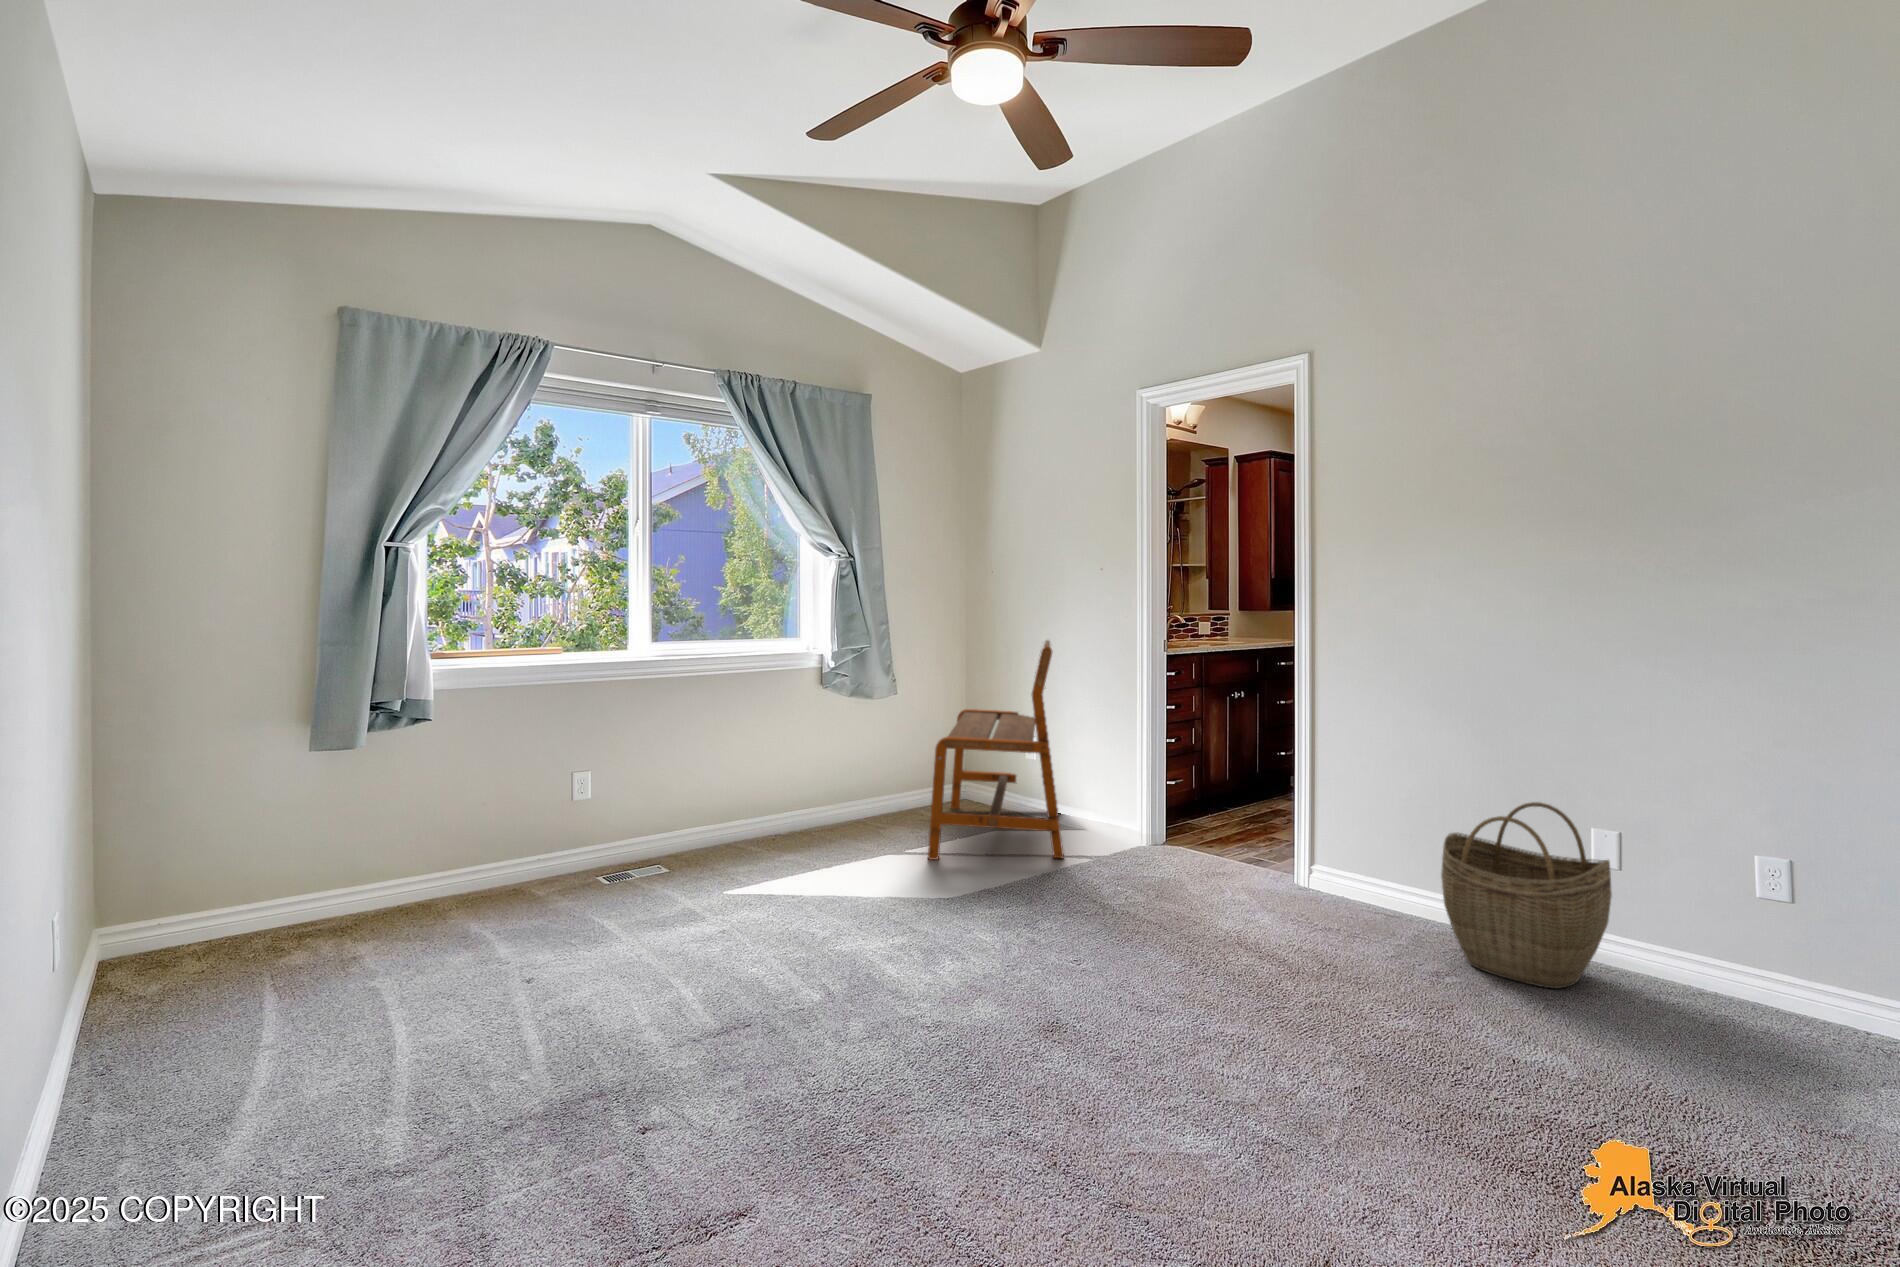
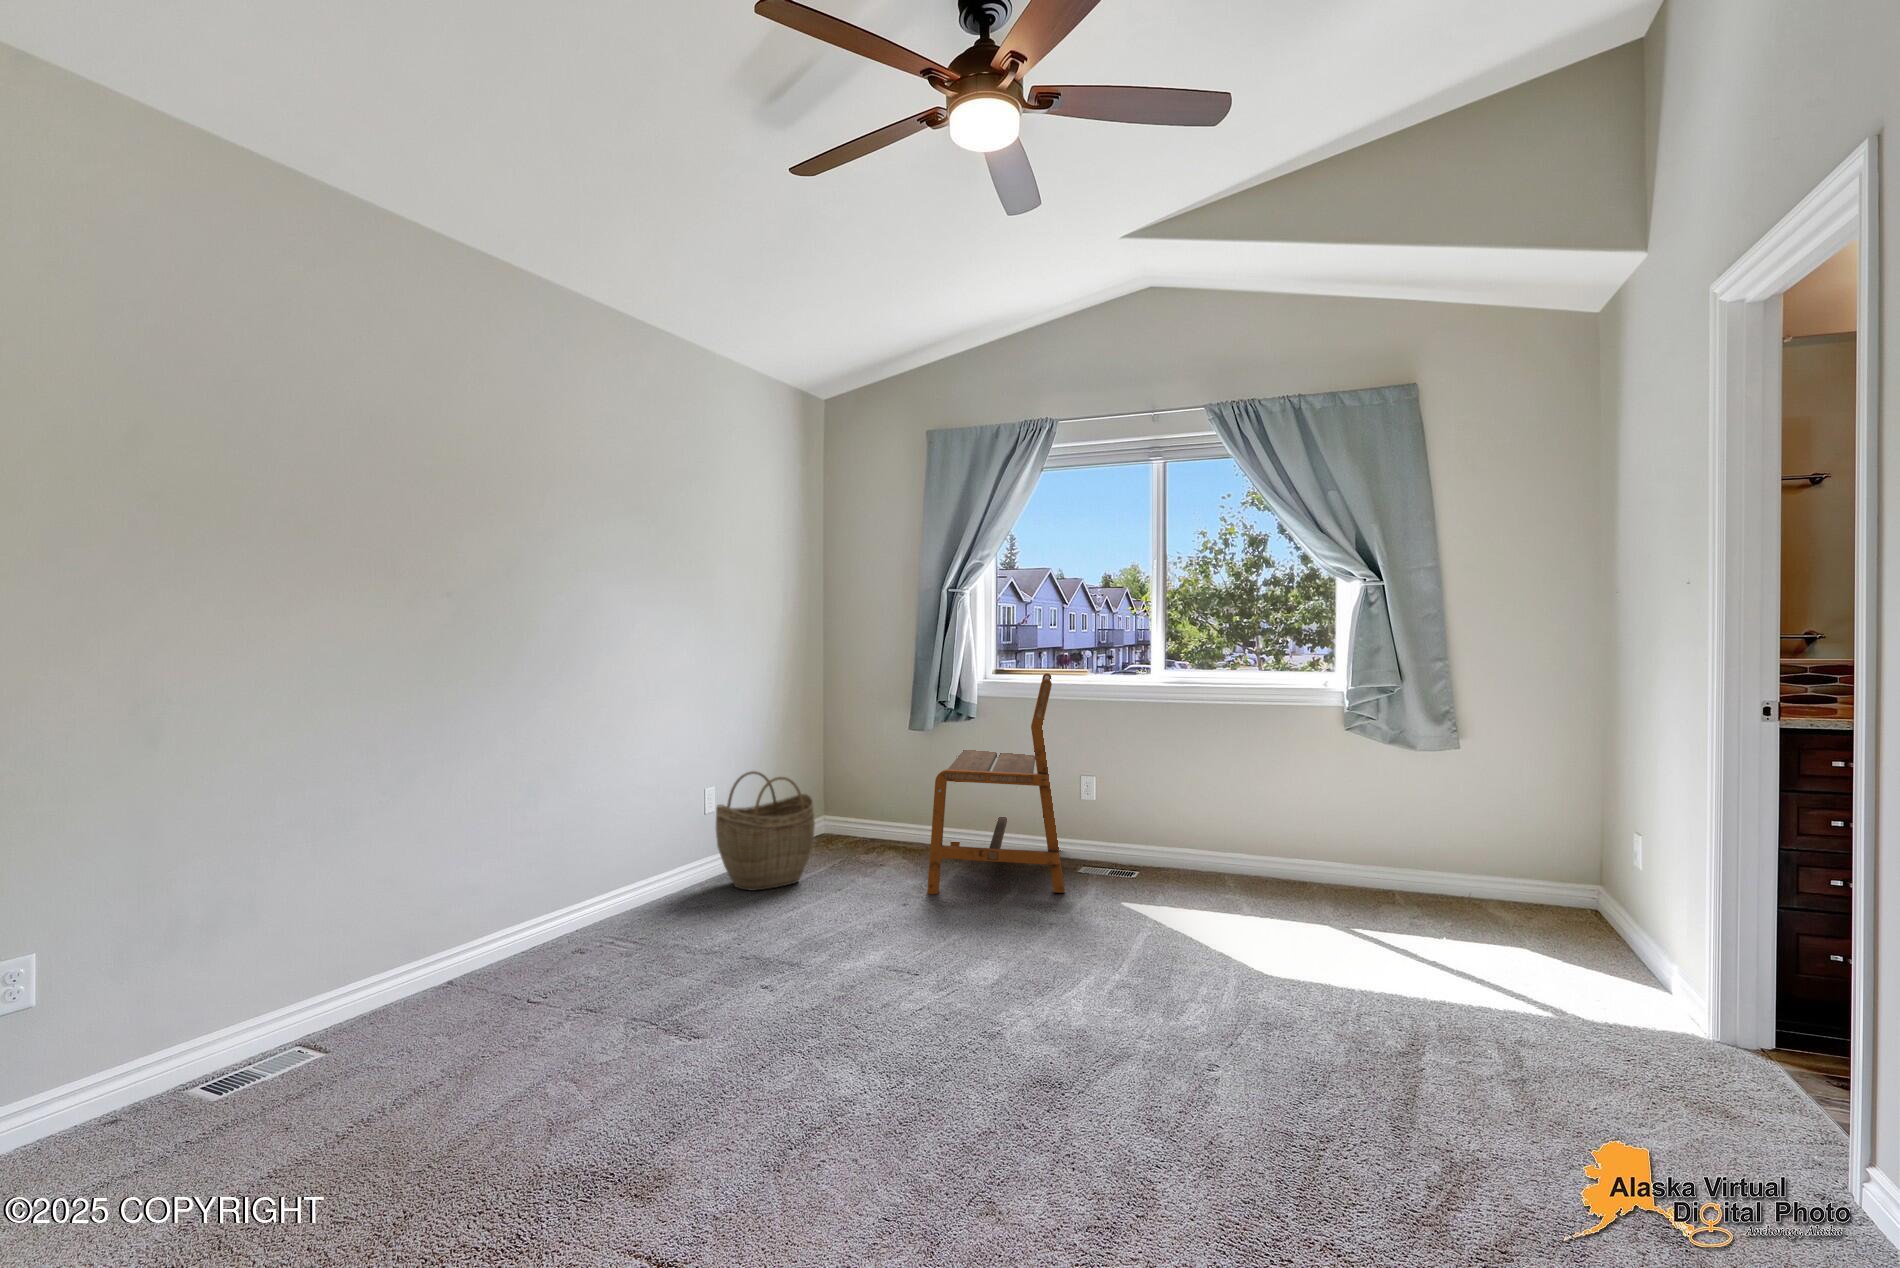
woven basket: present [1441,802,1612,989] -> present [716,771,815,891]

